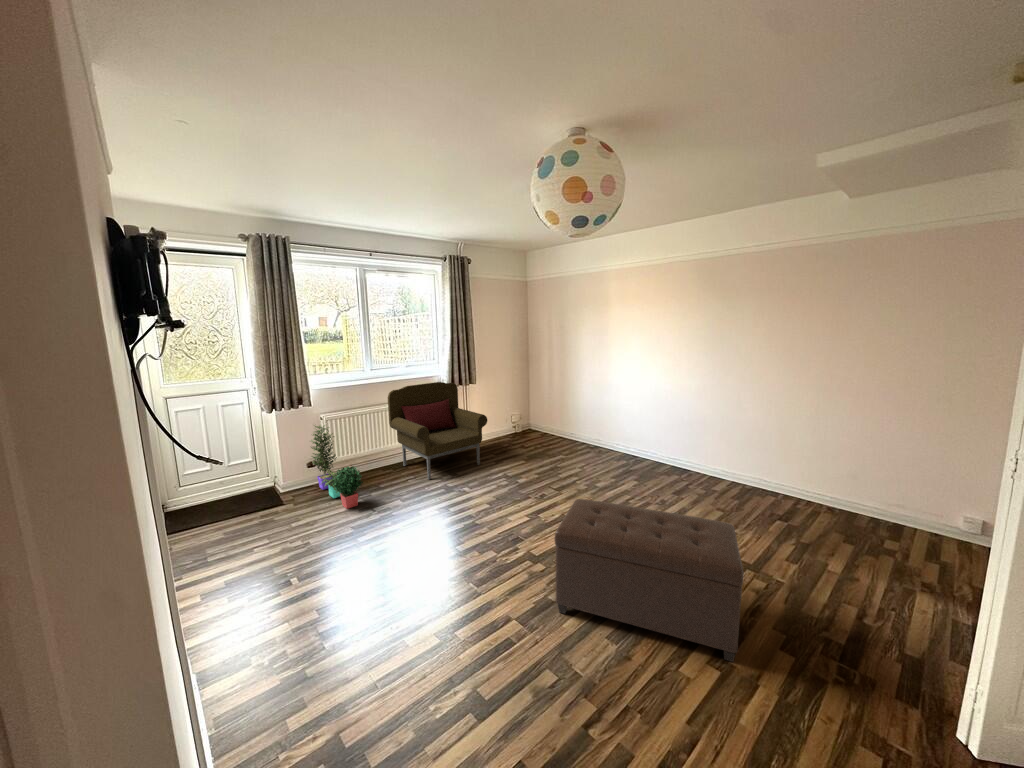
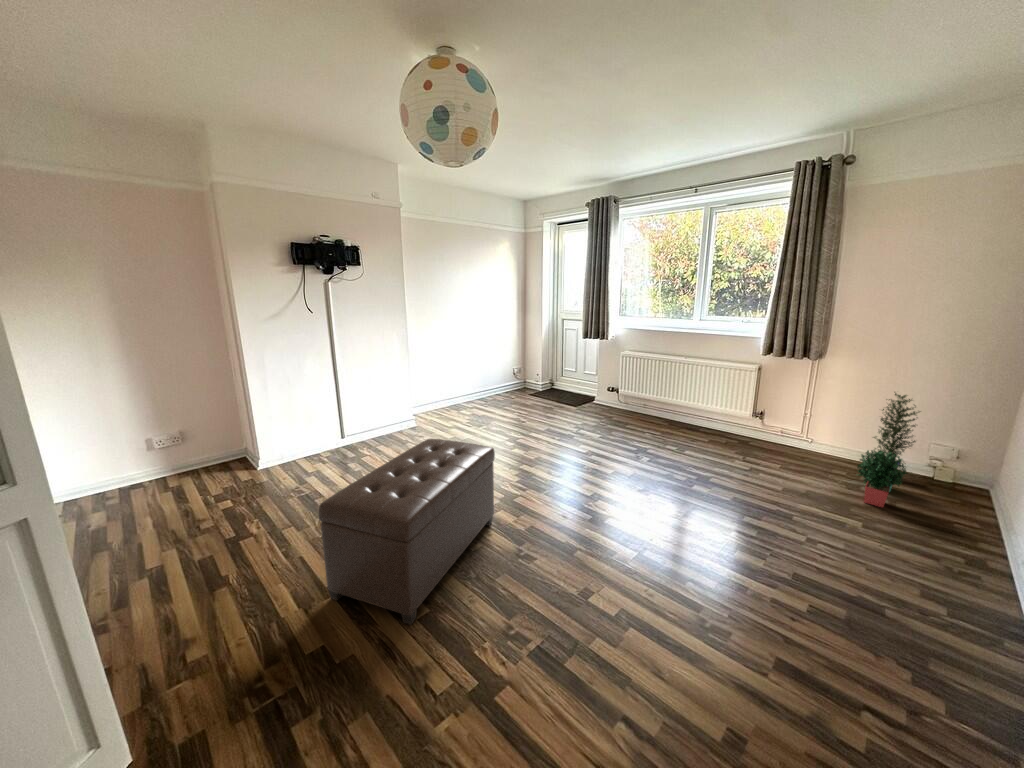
armchair: present [388,382,487,480] -> none [651,340,787,463]
potted plant: present [311,425,363,509] -> present [857,393,920,508]

